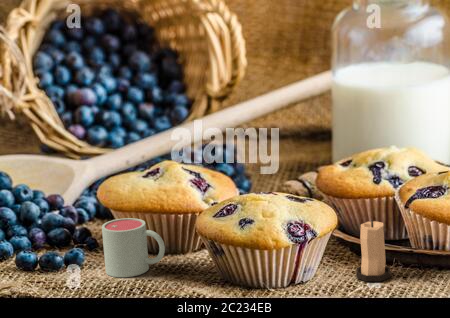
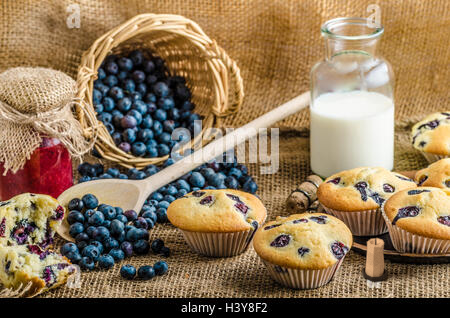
mug: present [102,218,165,277] -> none [180,239,227,285]

